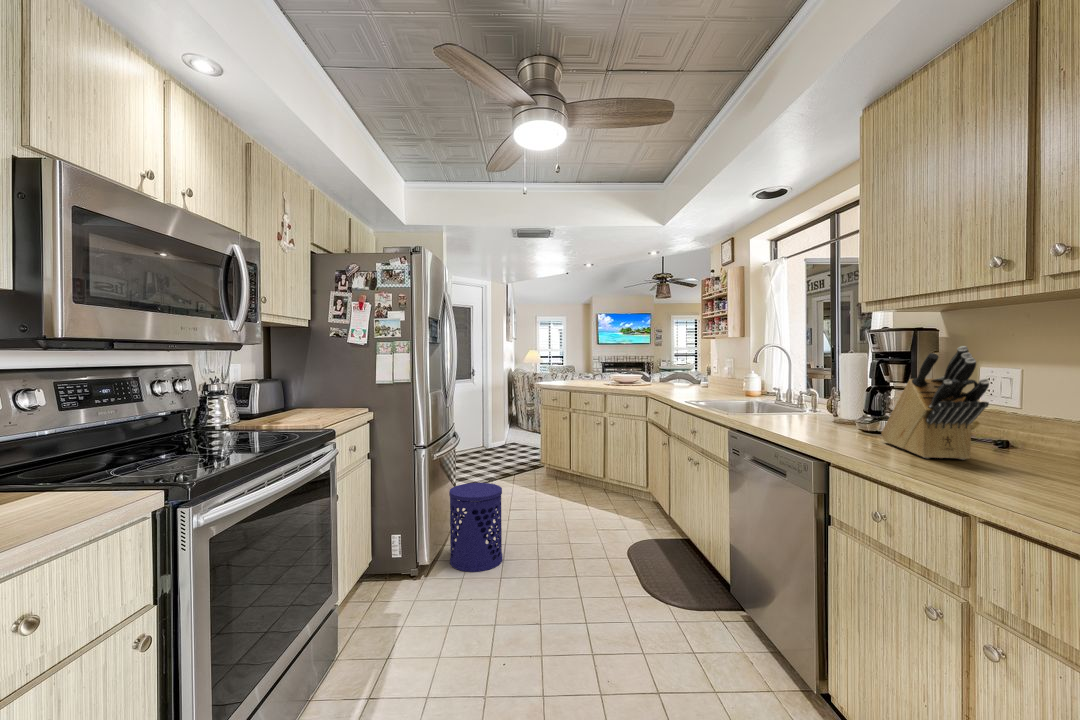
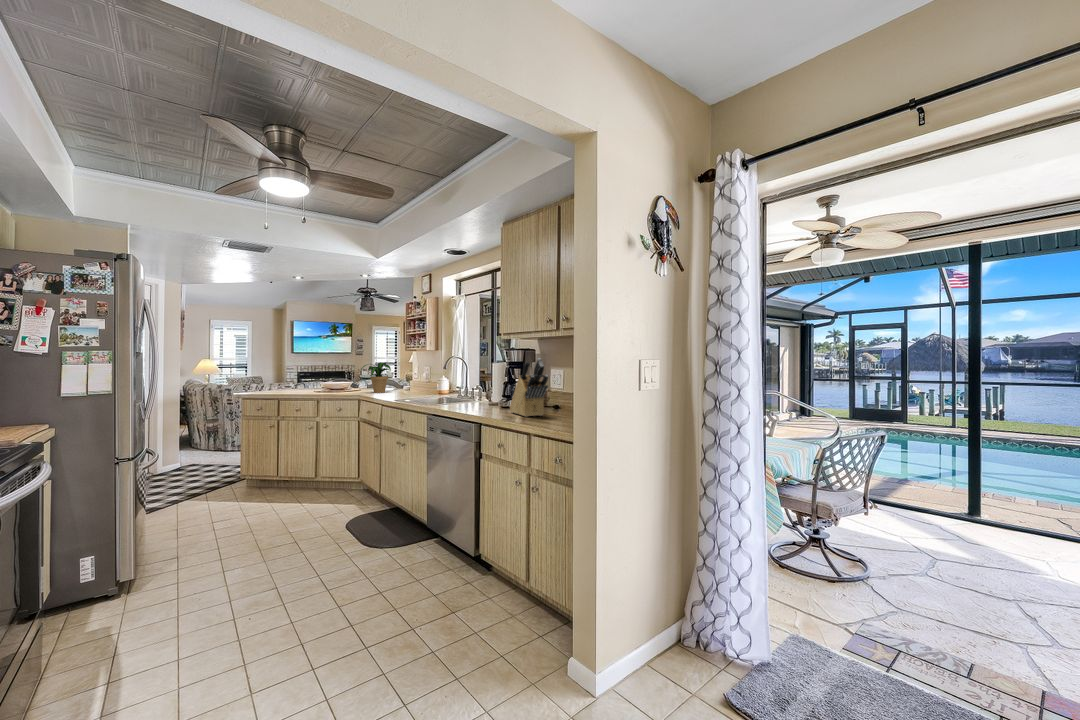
potted plant: none [652,352,693,388] -> present [362,362,393,393]
waste bin: present [449,483,502,572] -> none [156,490,221,578]

